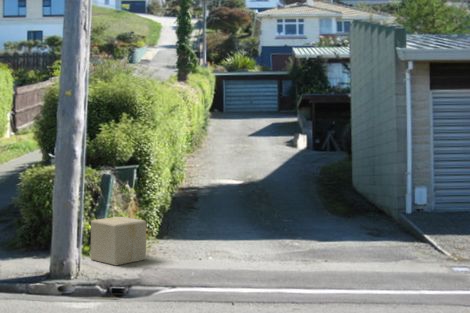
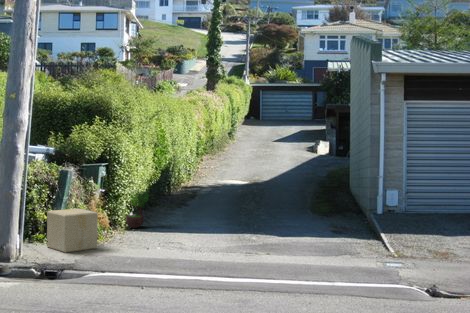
potted tree: none [157,191,183,235] -> present [126,191,148,228]

